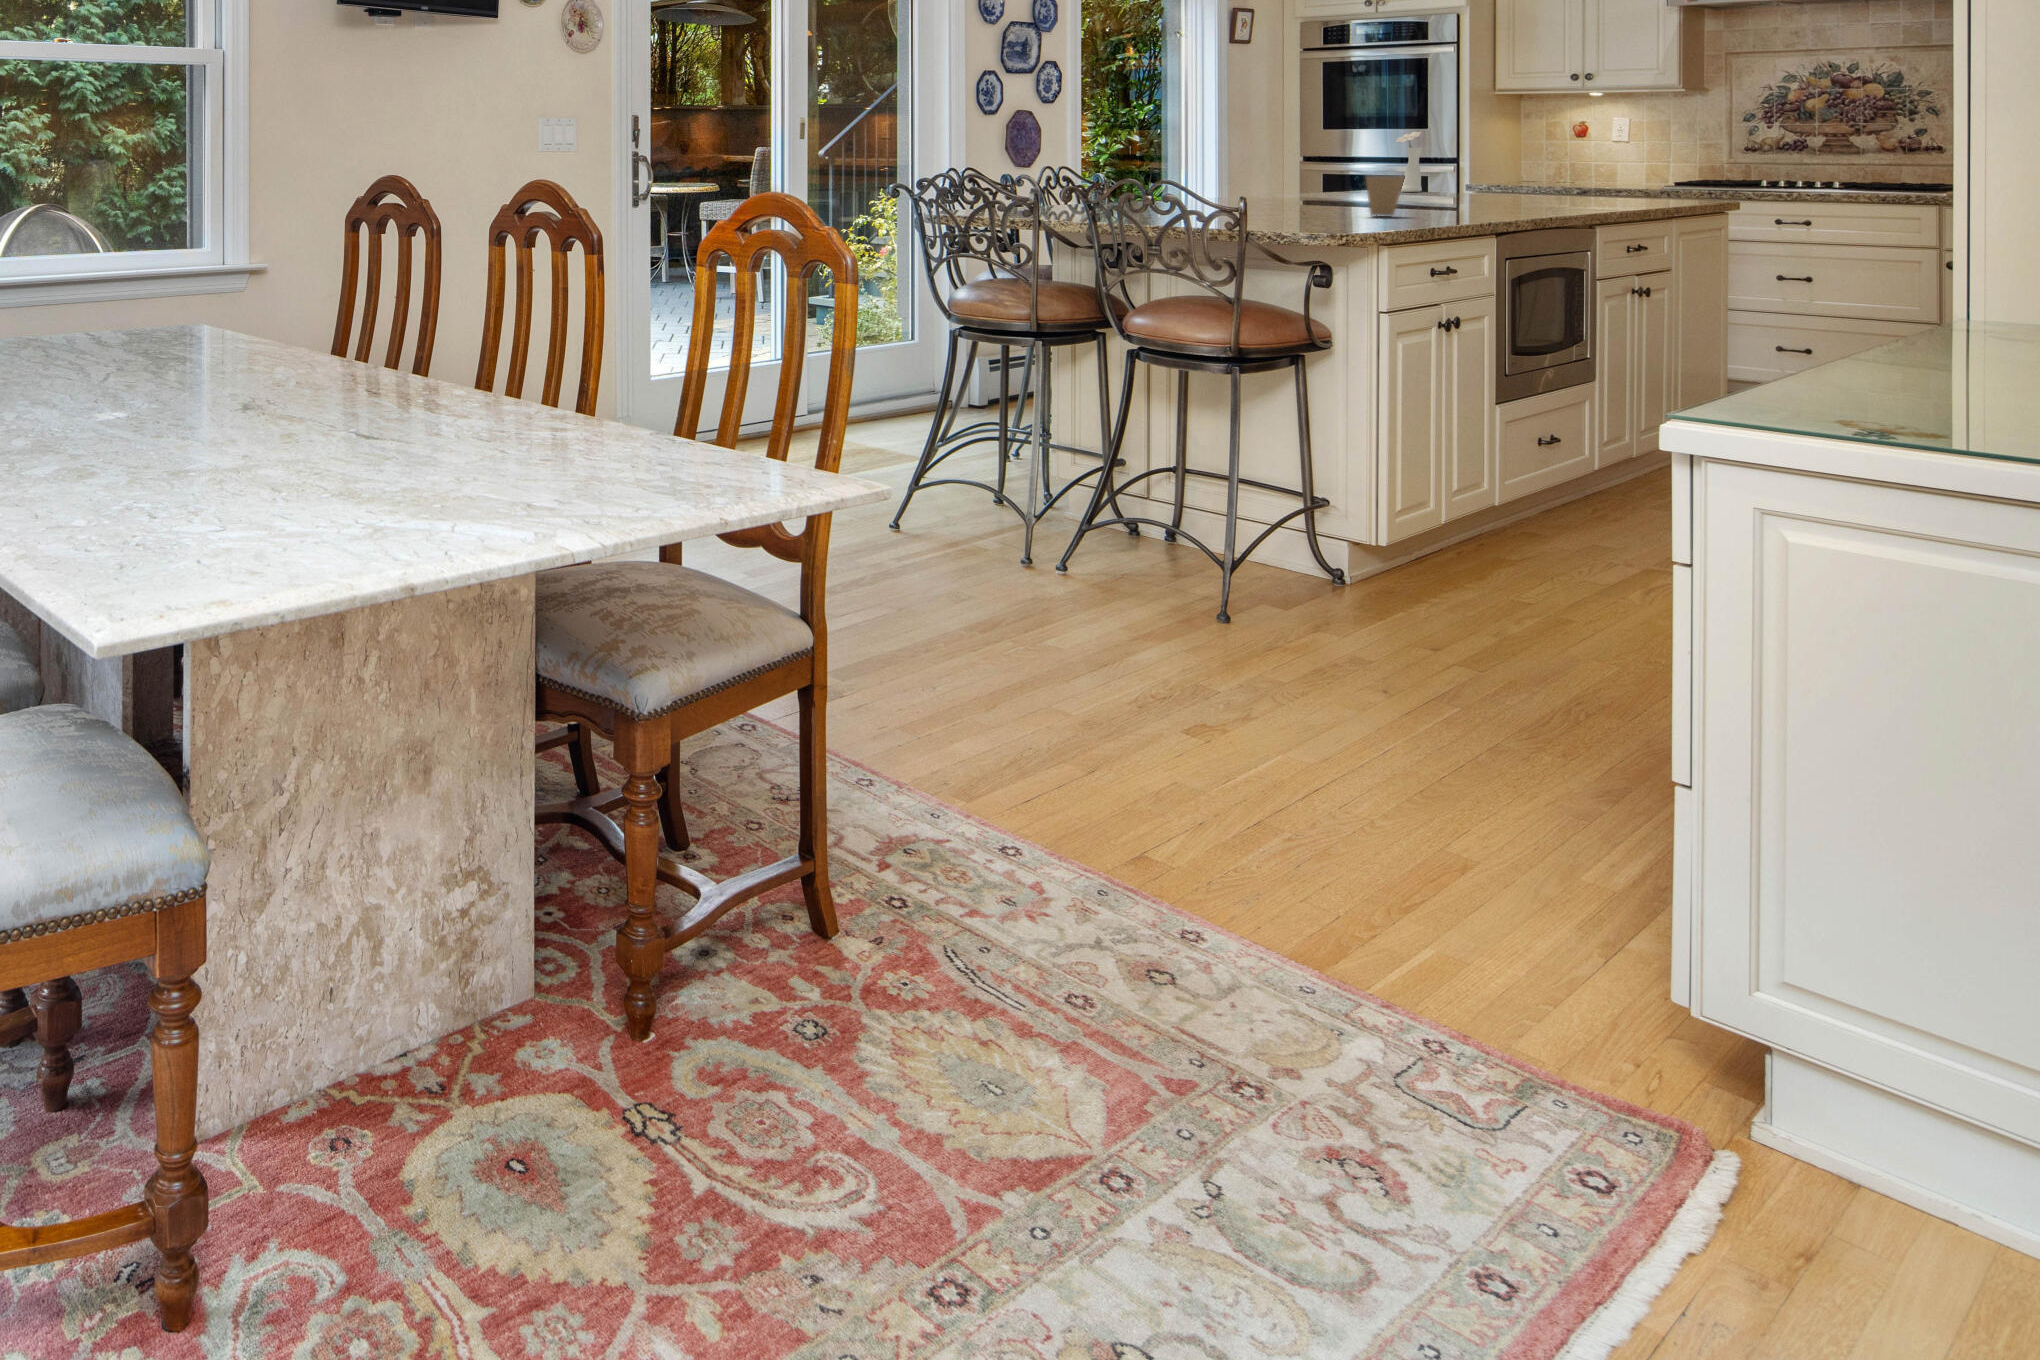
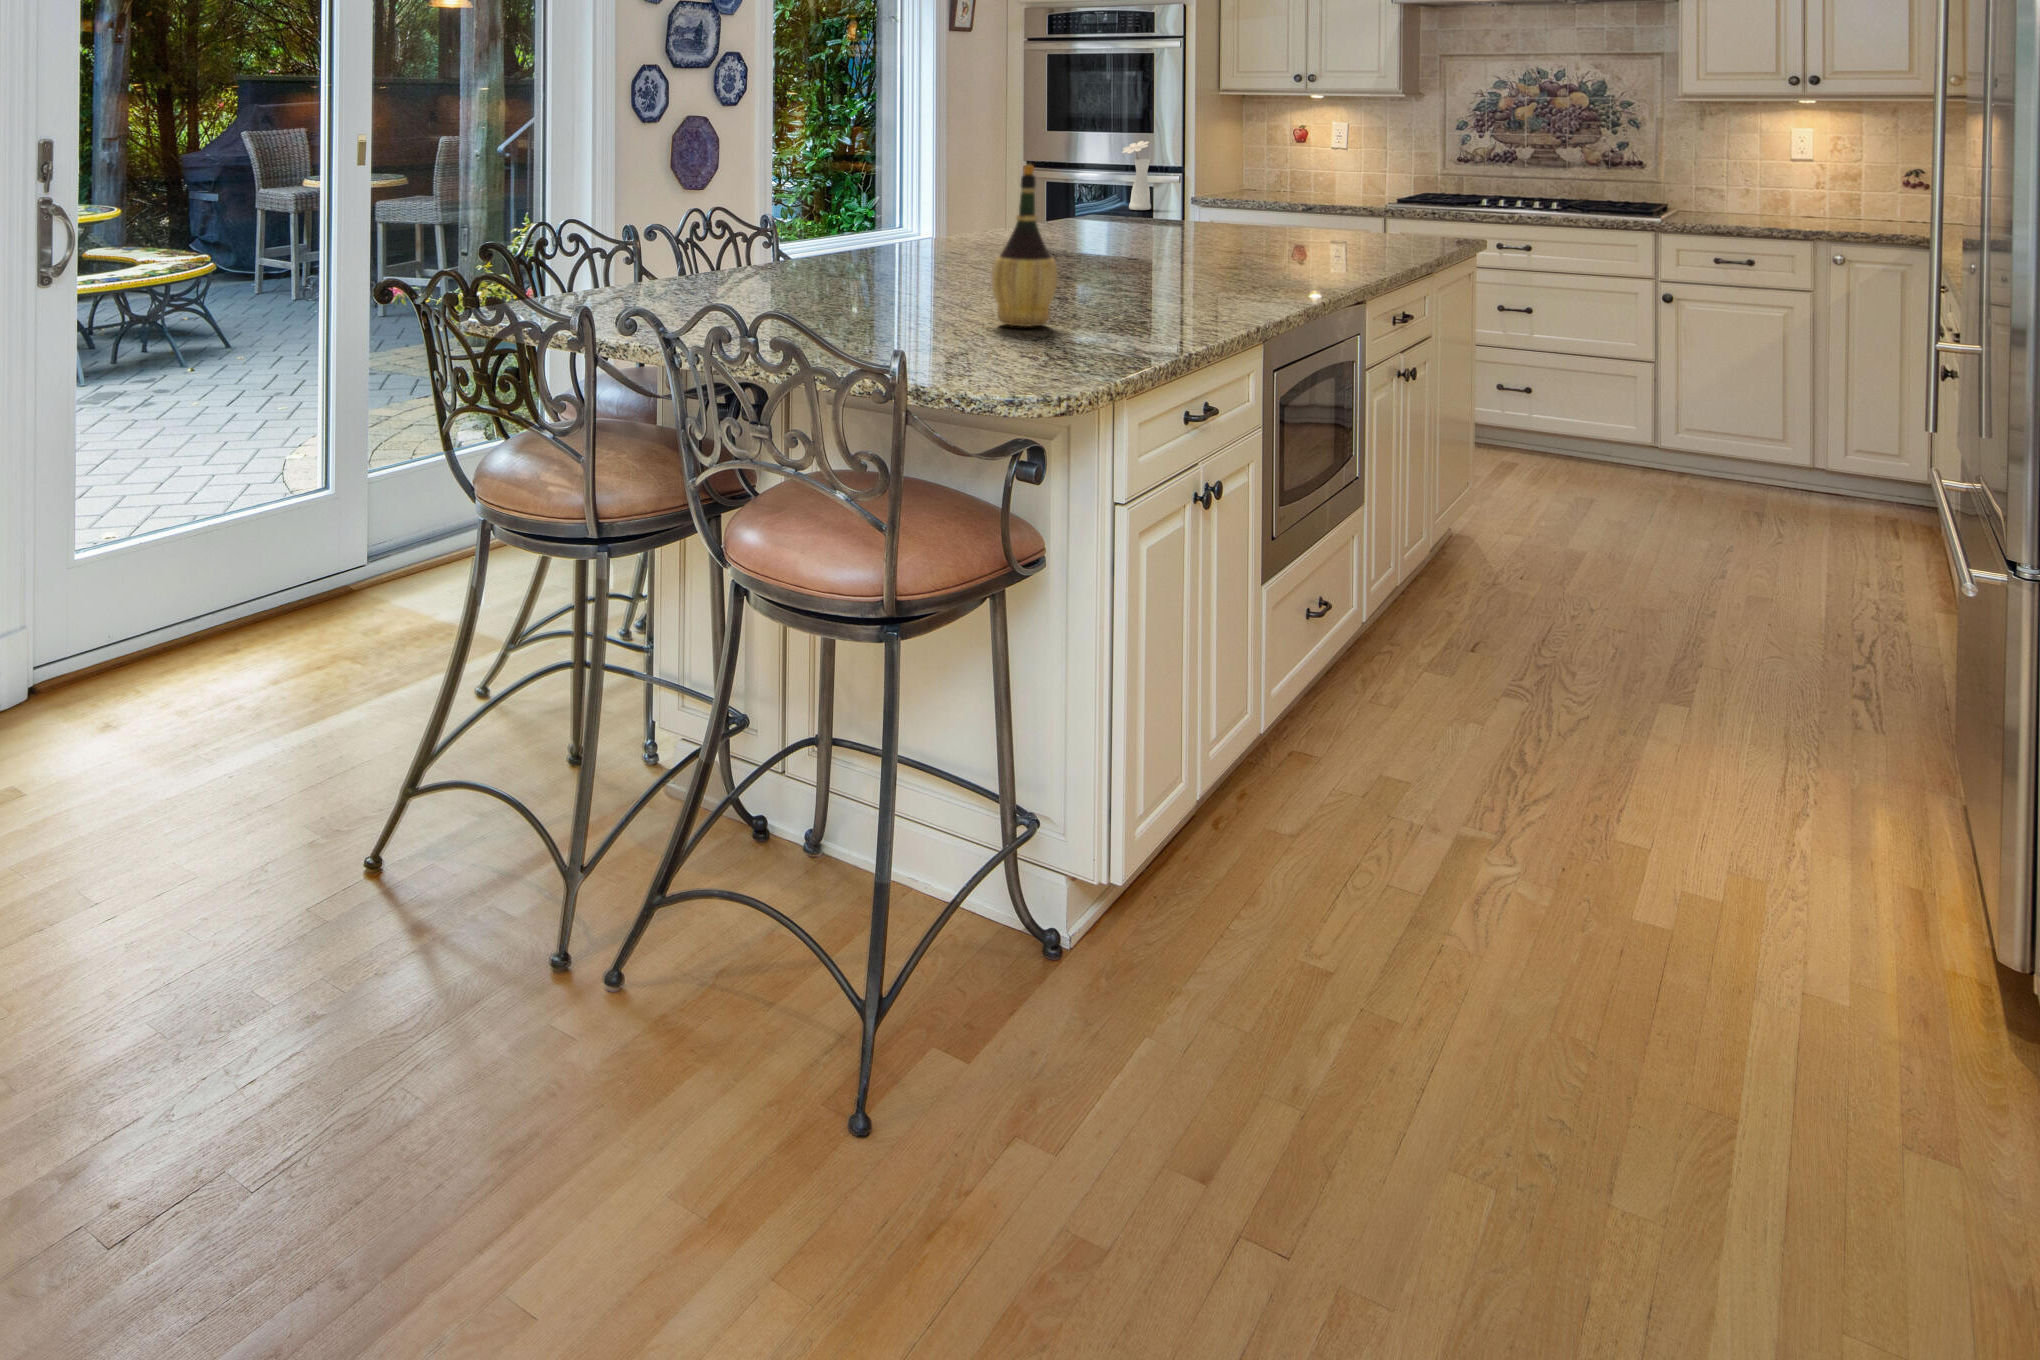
wine bottle: none [1293,114,1340,222] -> present [992,164,1057,327]
coffee cup: present [1366,175,1404,216] -> none [1092,242,1146,303]

